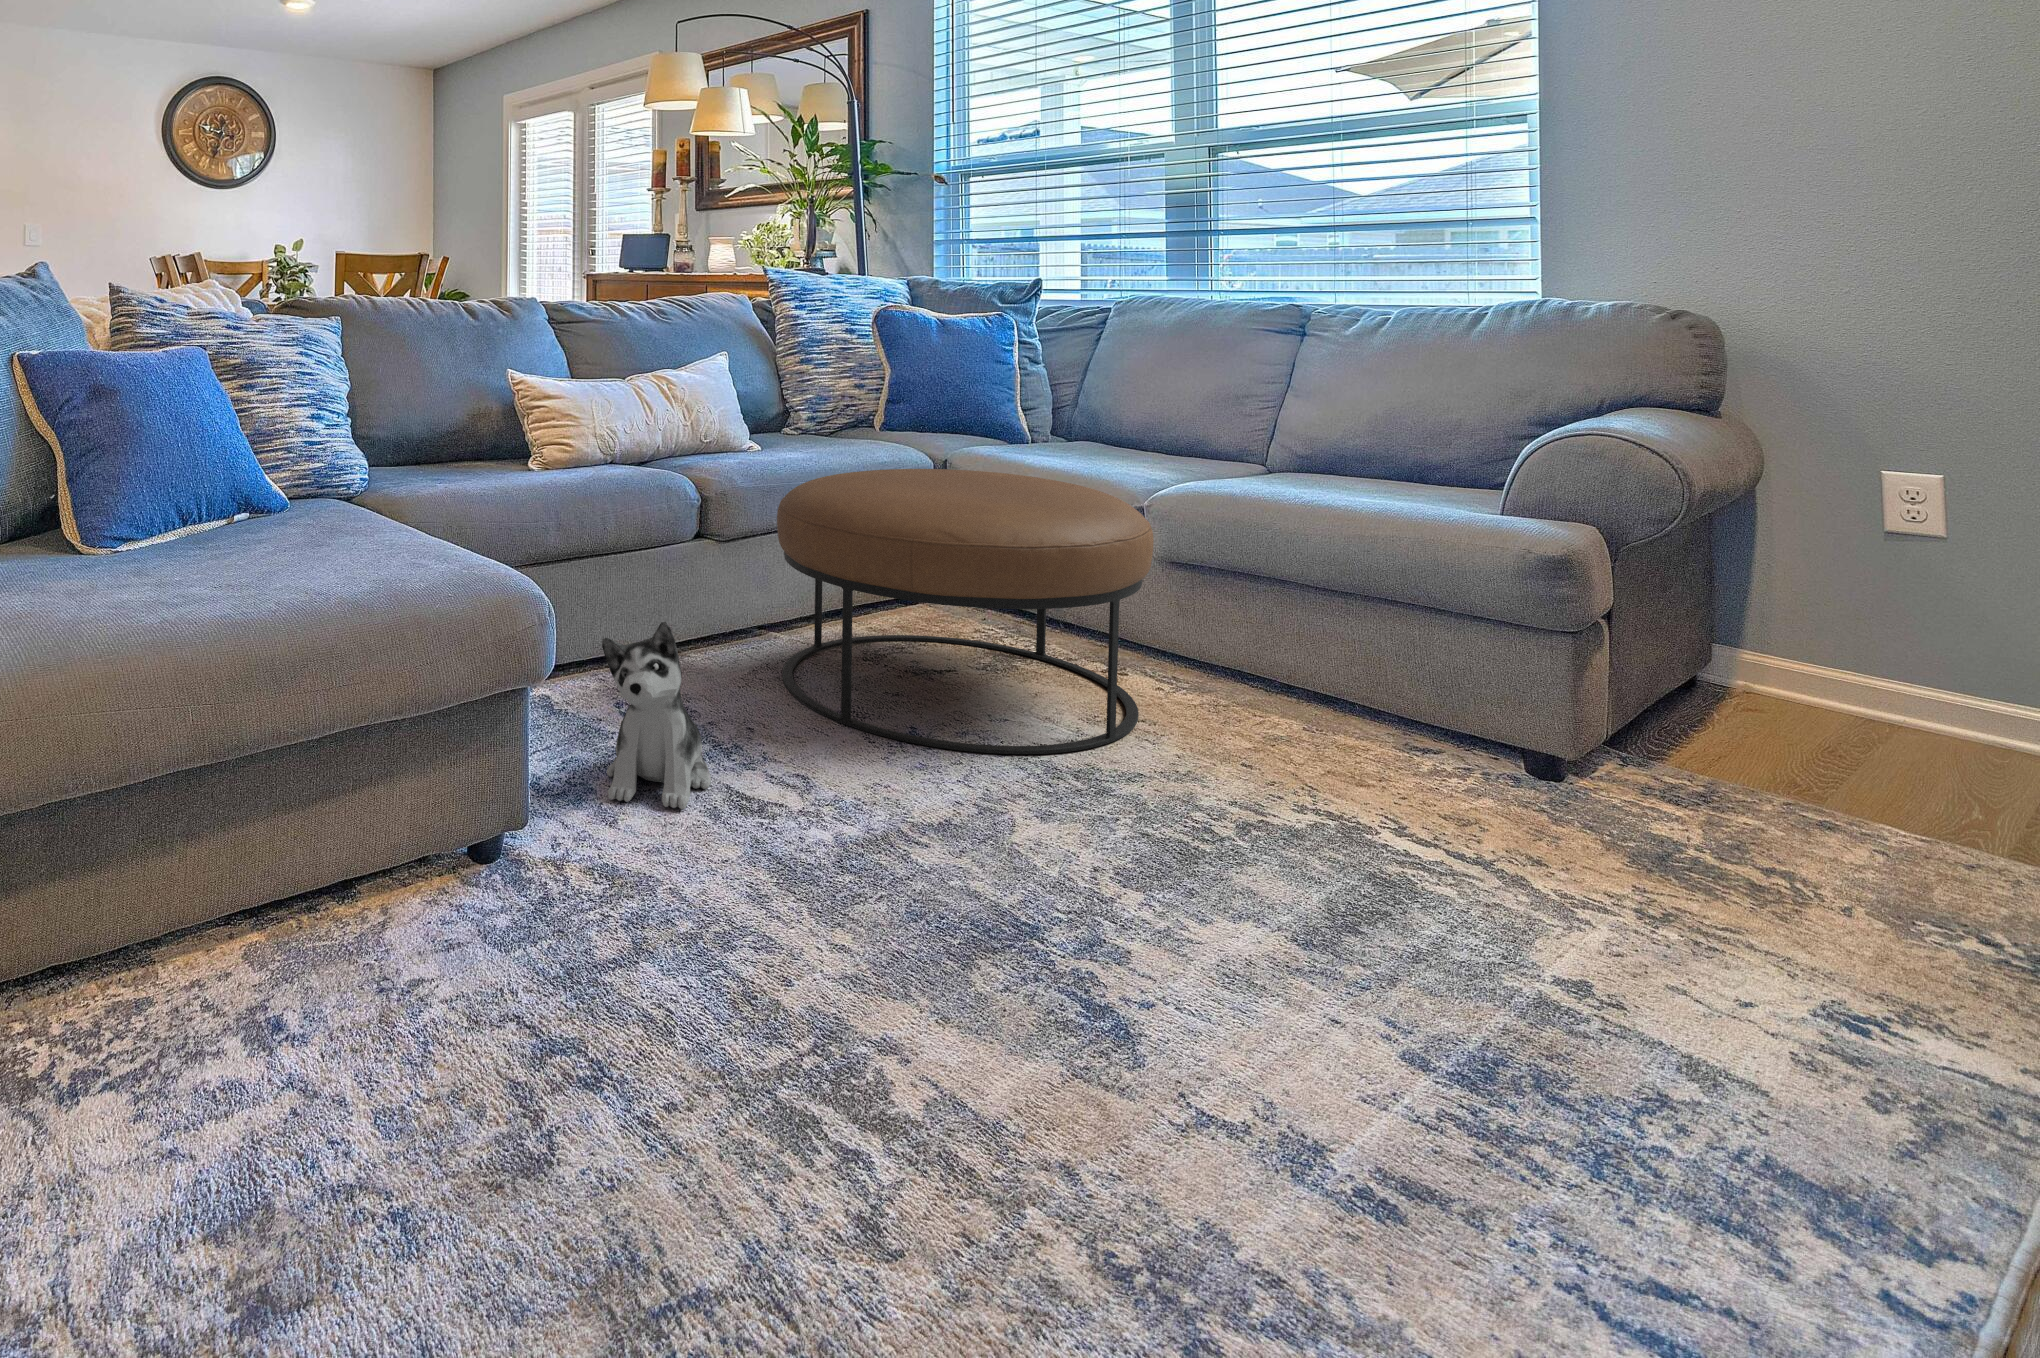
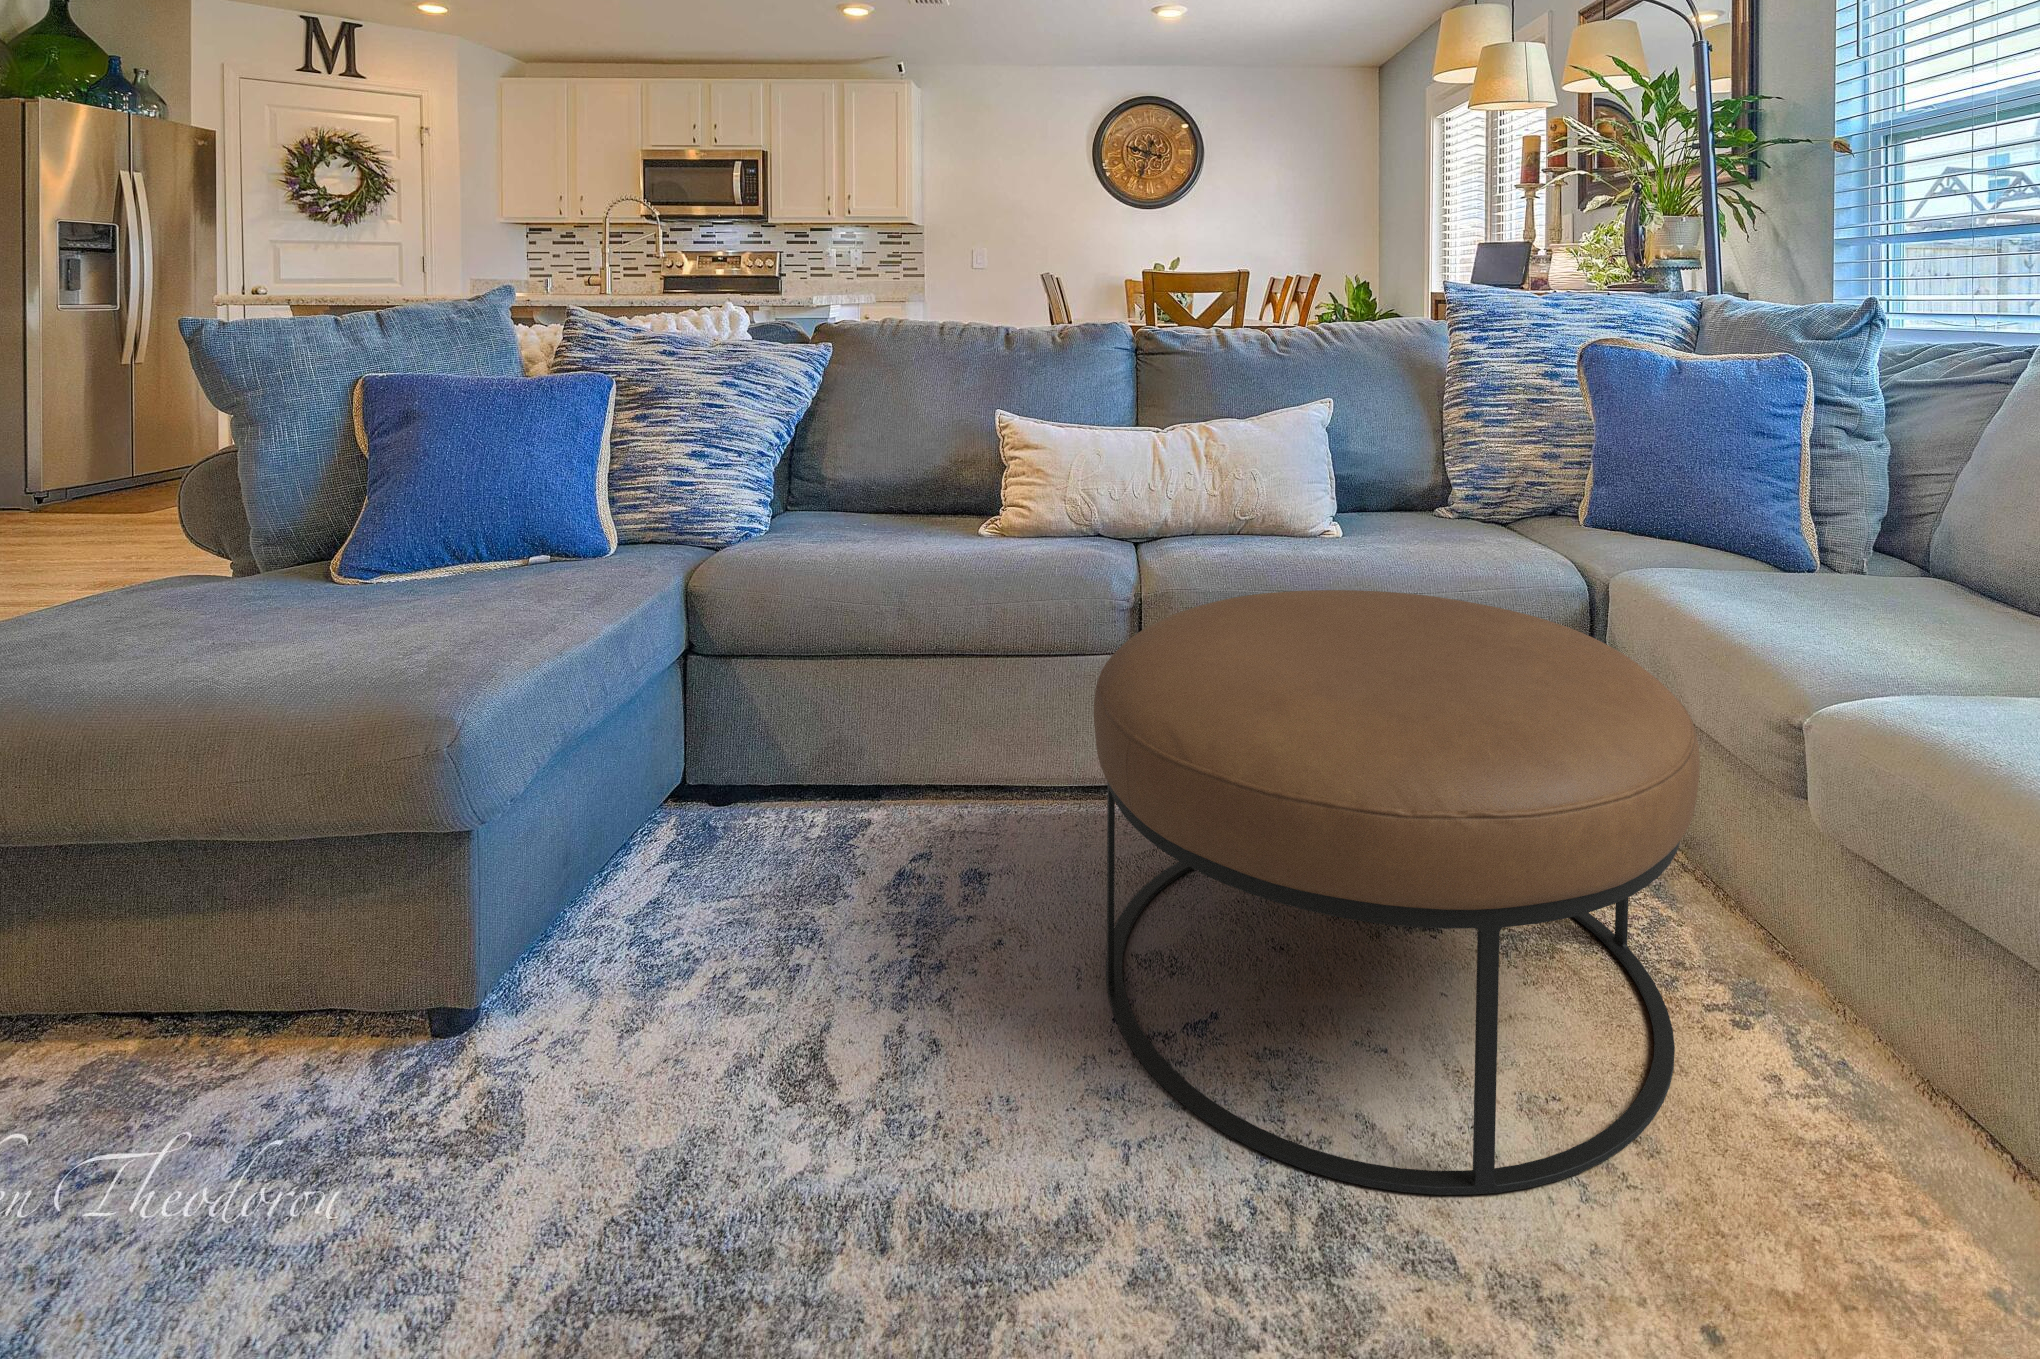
plush toy: present [602,622,711,809] -> none [608,794,836,1075]

